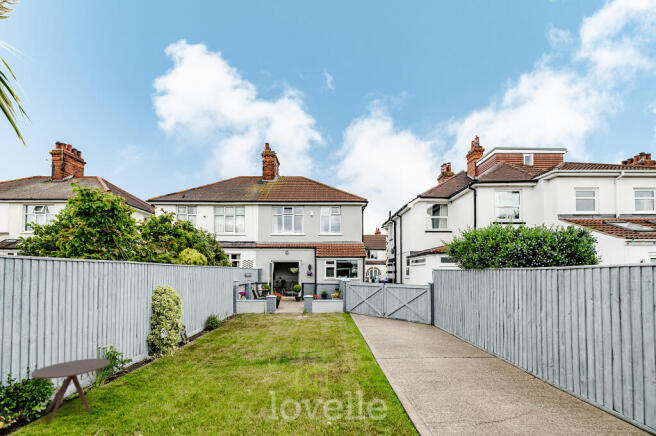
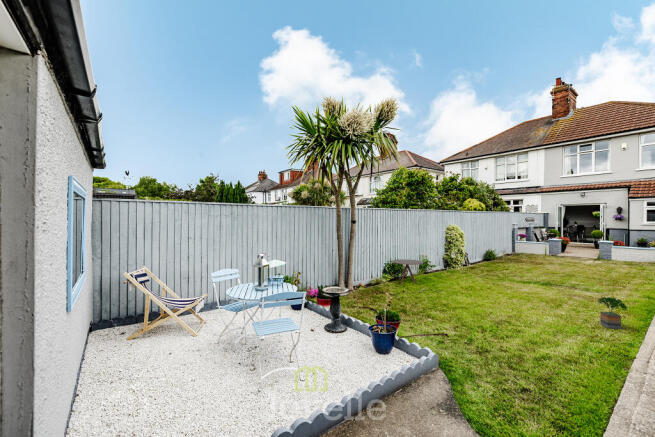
potted tree: none [351,369,379,413] -> present [598,297,627,329]

